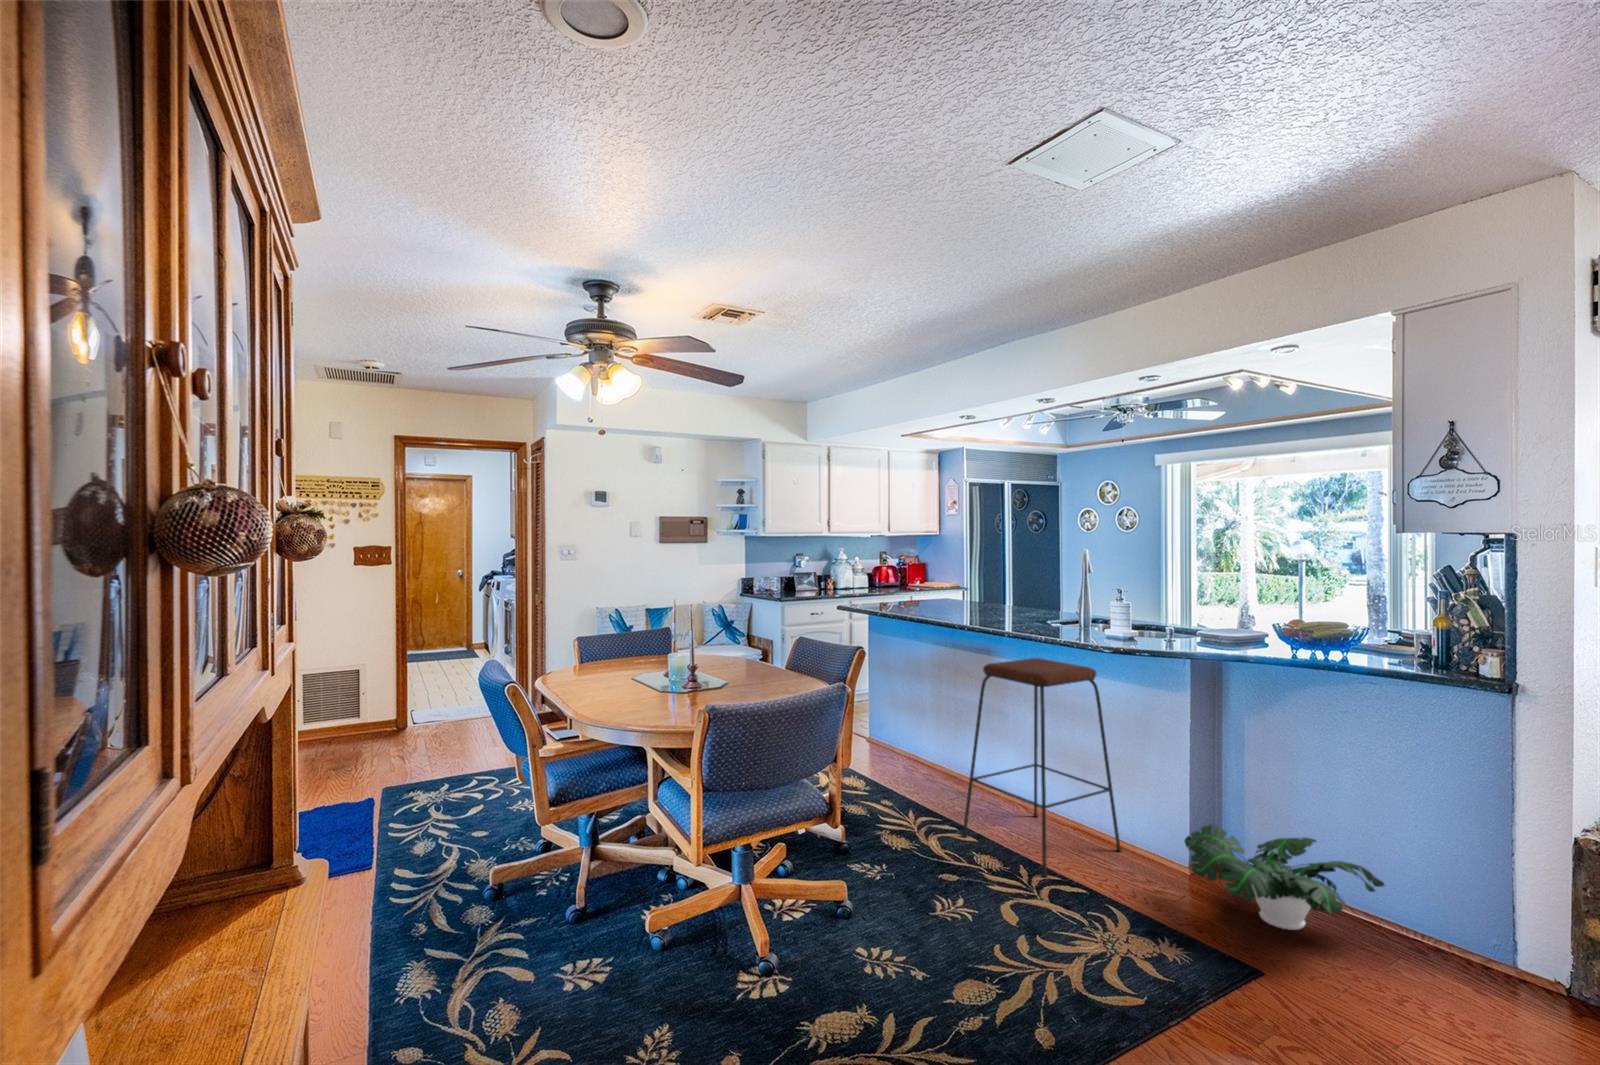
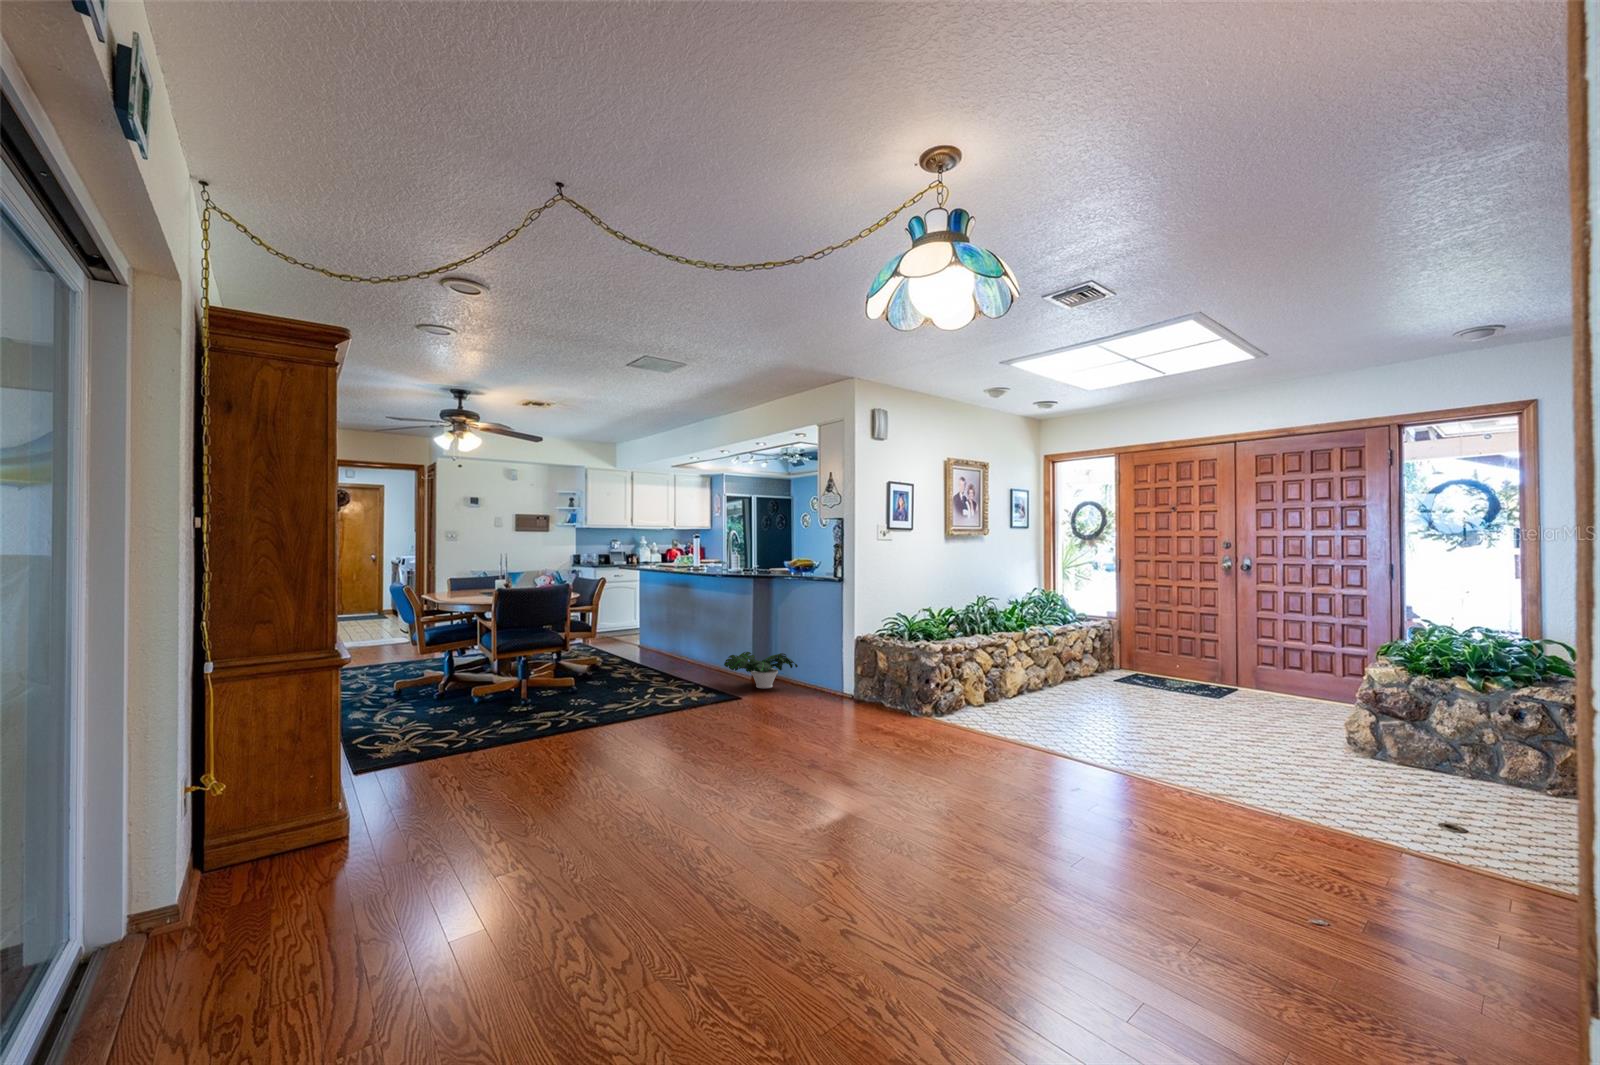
bar stool: present [962,658,1121,877] -> none [650,584,724,680]

